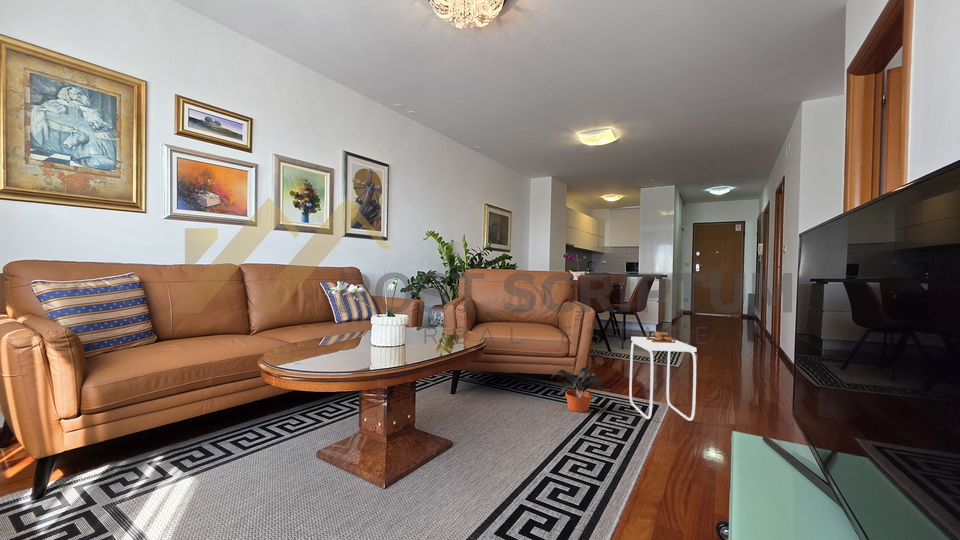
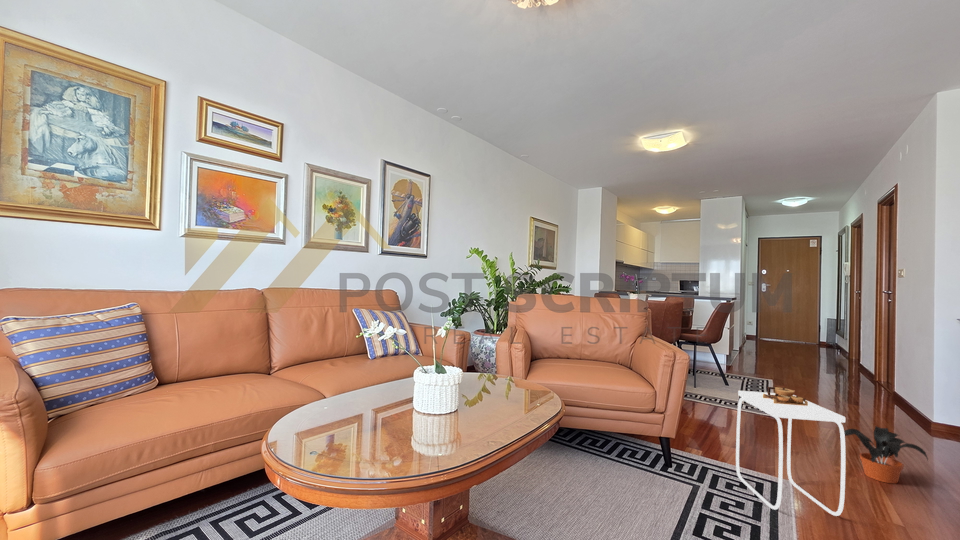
potted plant: present [552,367,602,412] -> present [844,426,928,483]

